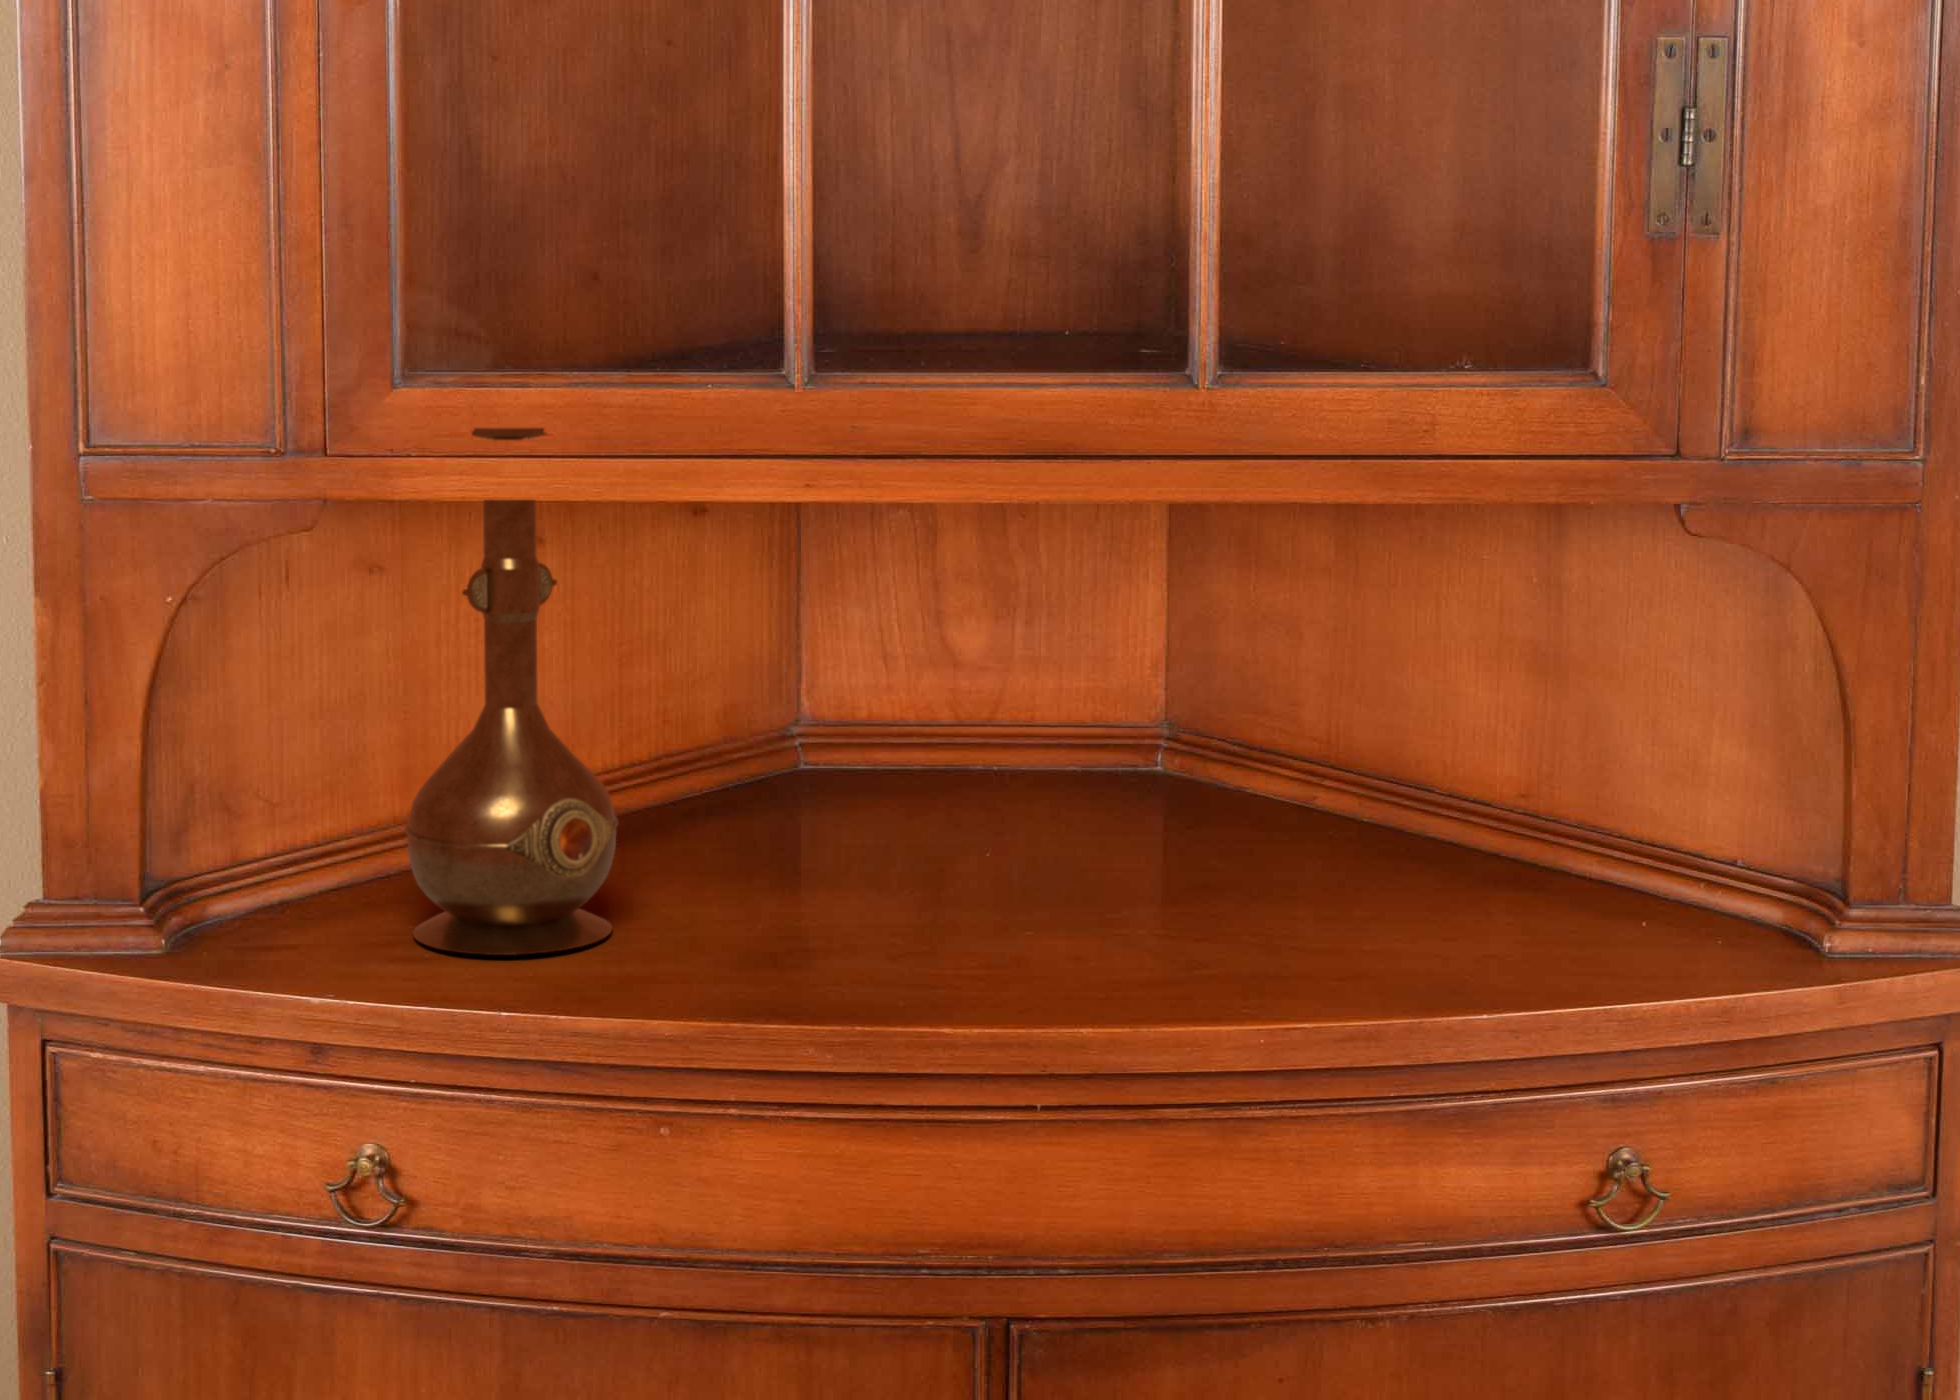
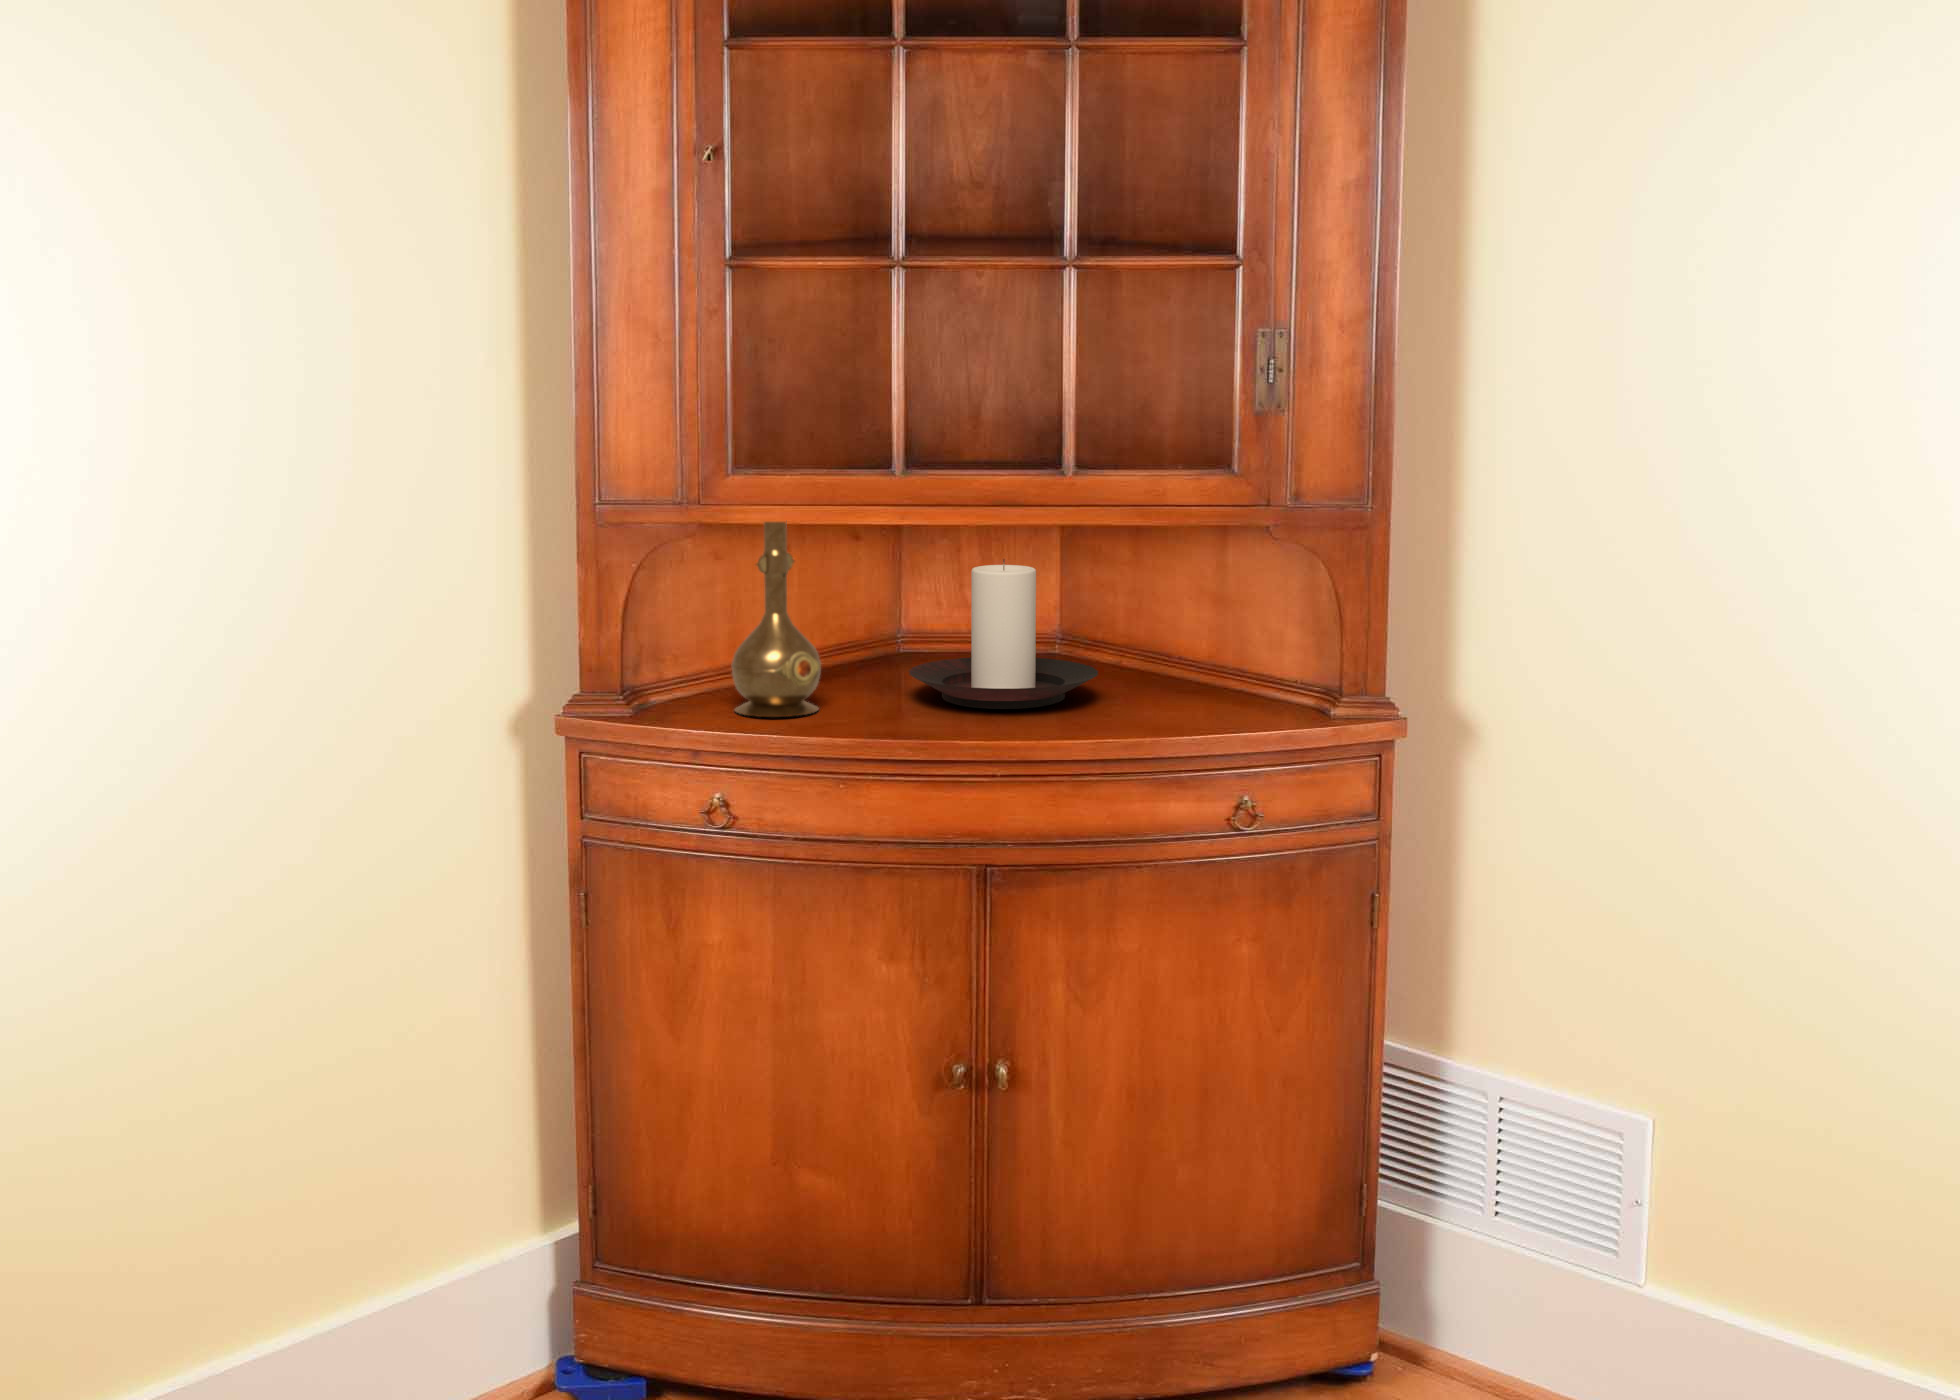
candle holder: none [823,575,1264,931] -> present [909,559,1098,709]

